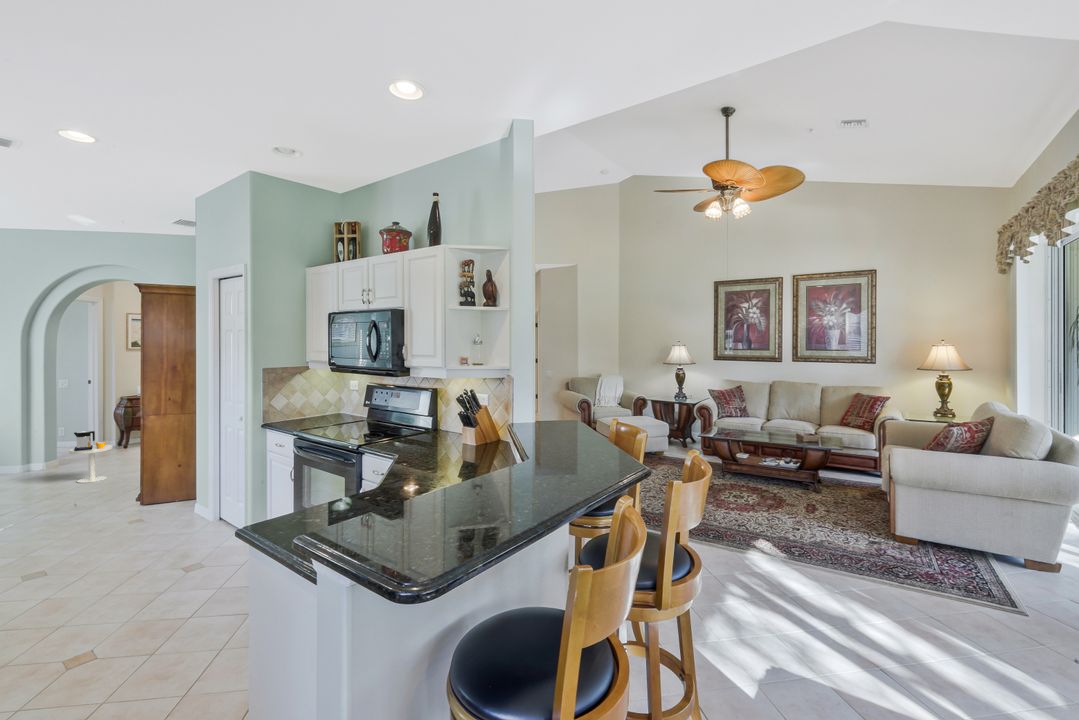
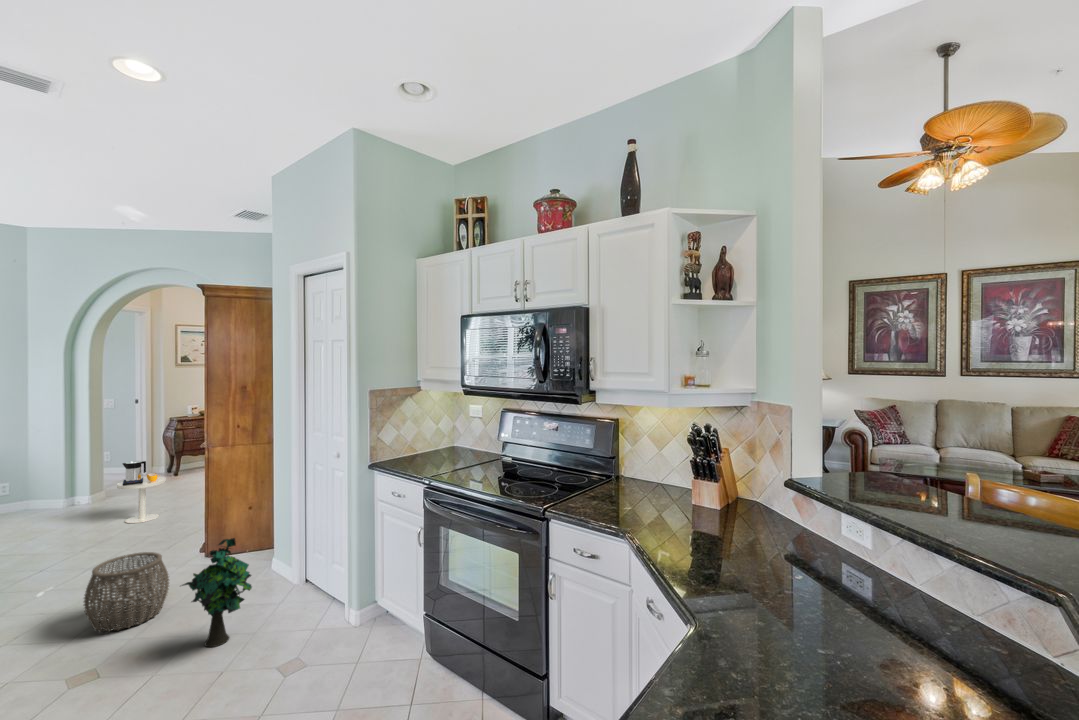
decorative plant: none [117,476,175,554] -> present [182,538,252,647]
woven basket: none [43,492,112,548] -> present [84,552,169,631]

